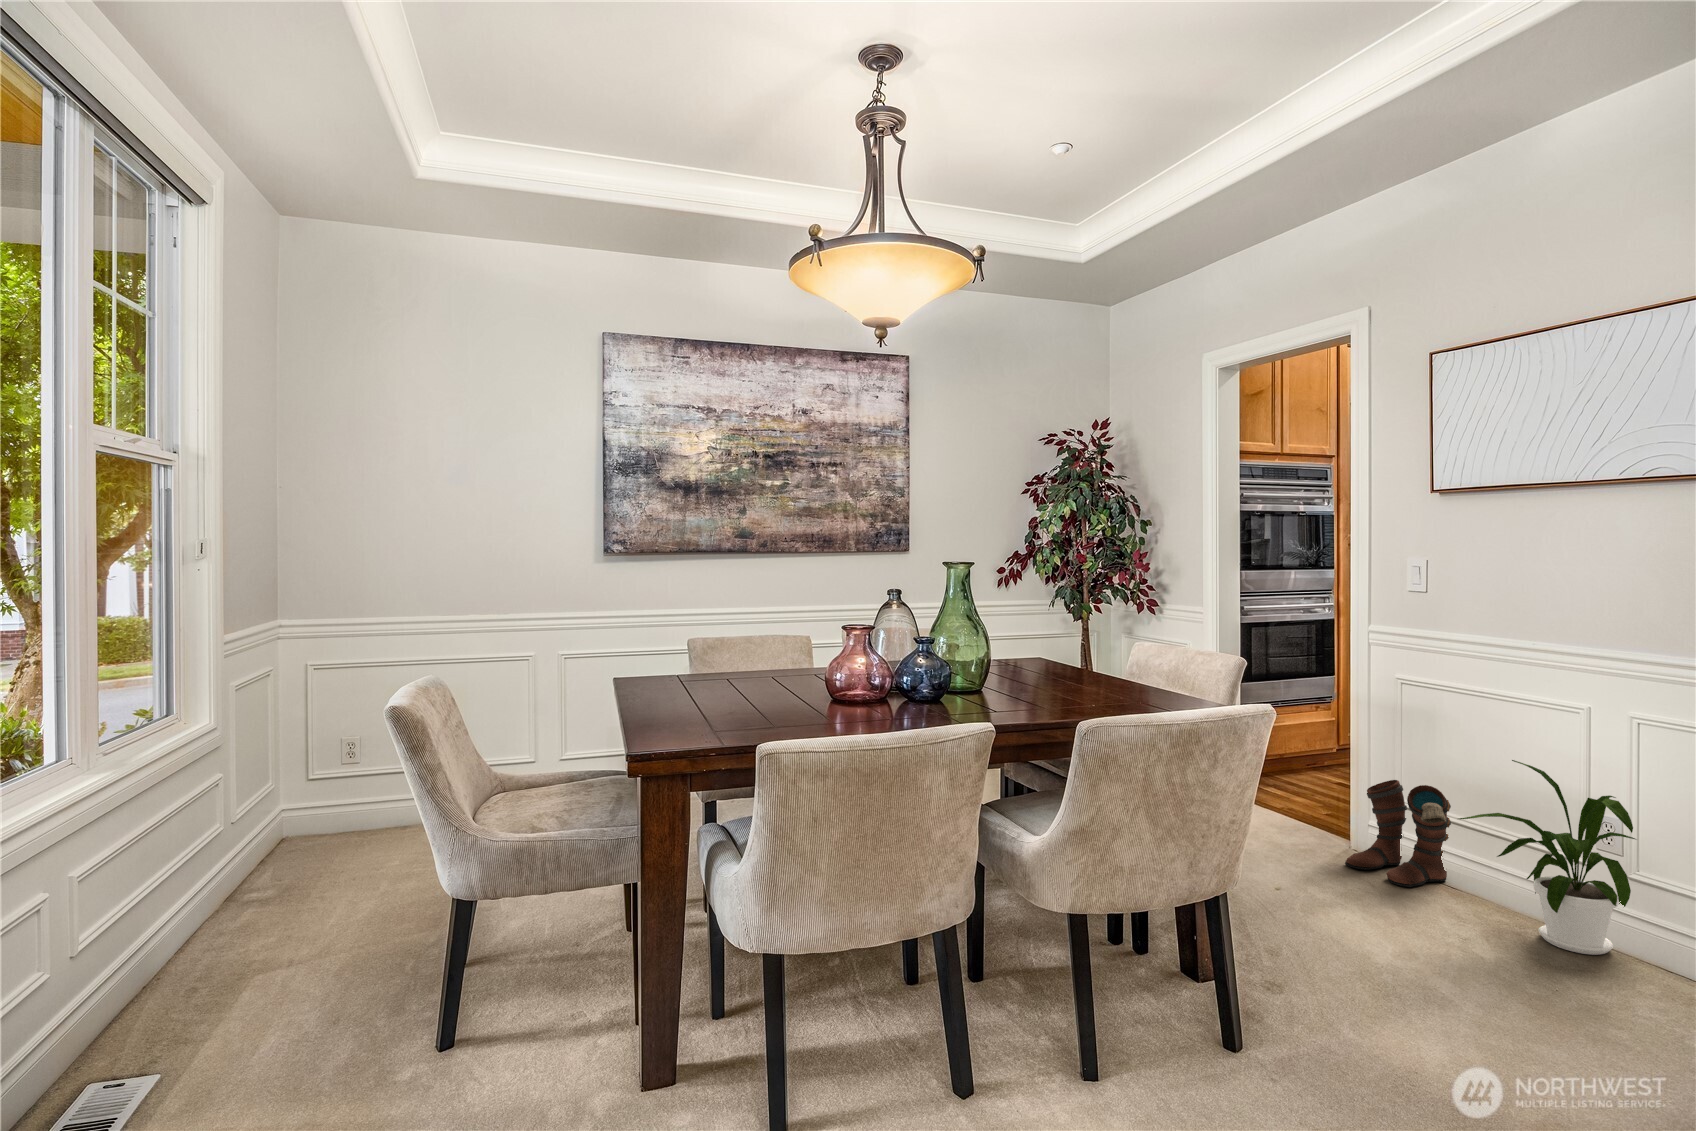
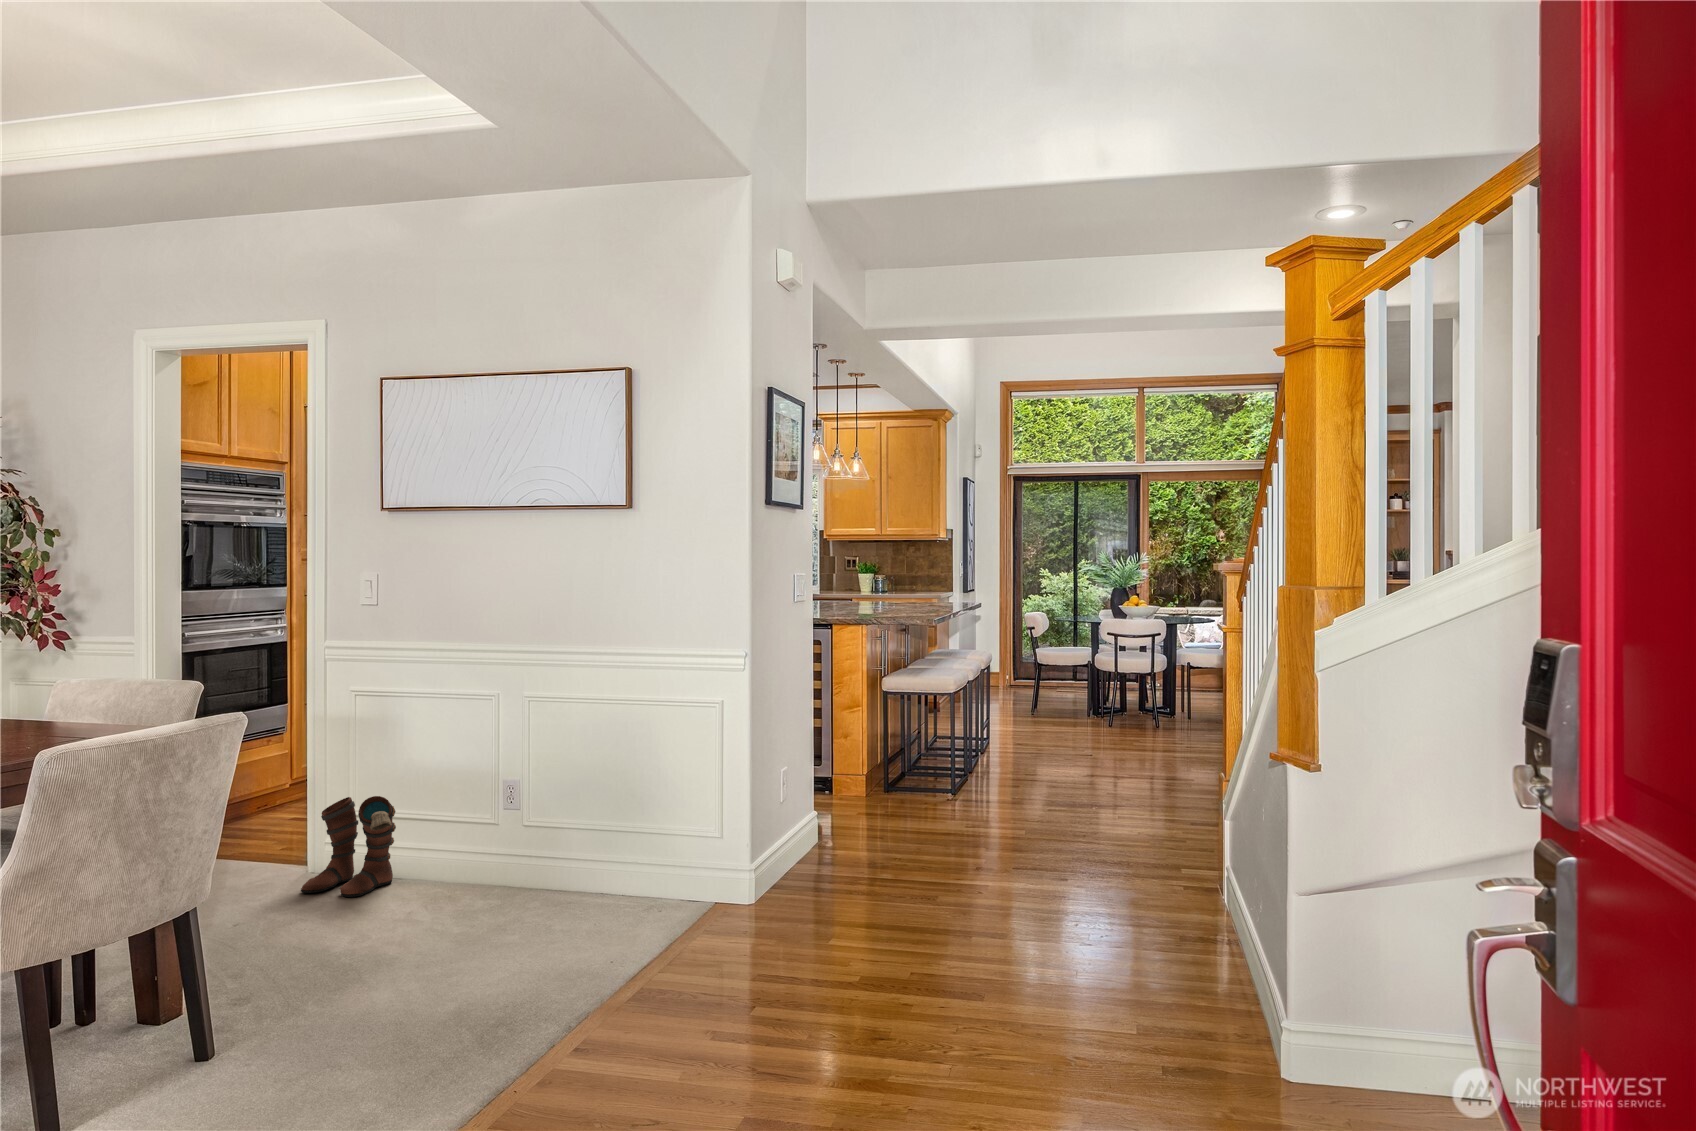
house plant: present [1459,760,1635,955] -> none [398,758,525,908]

